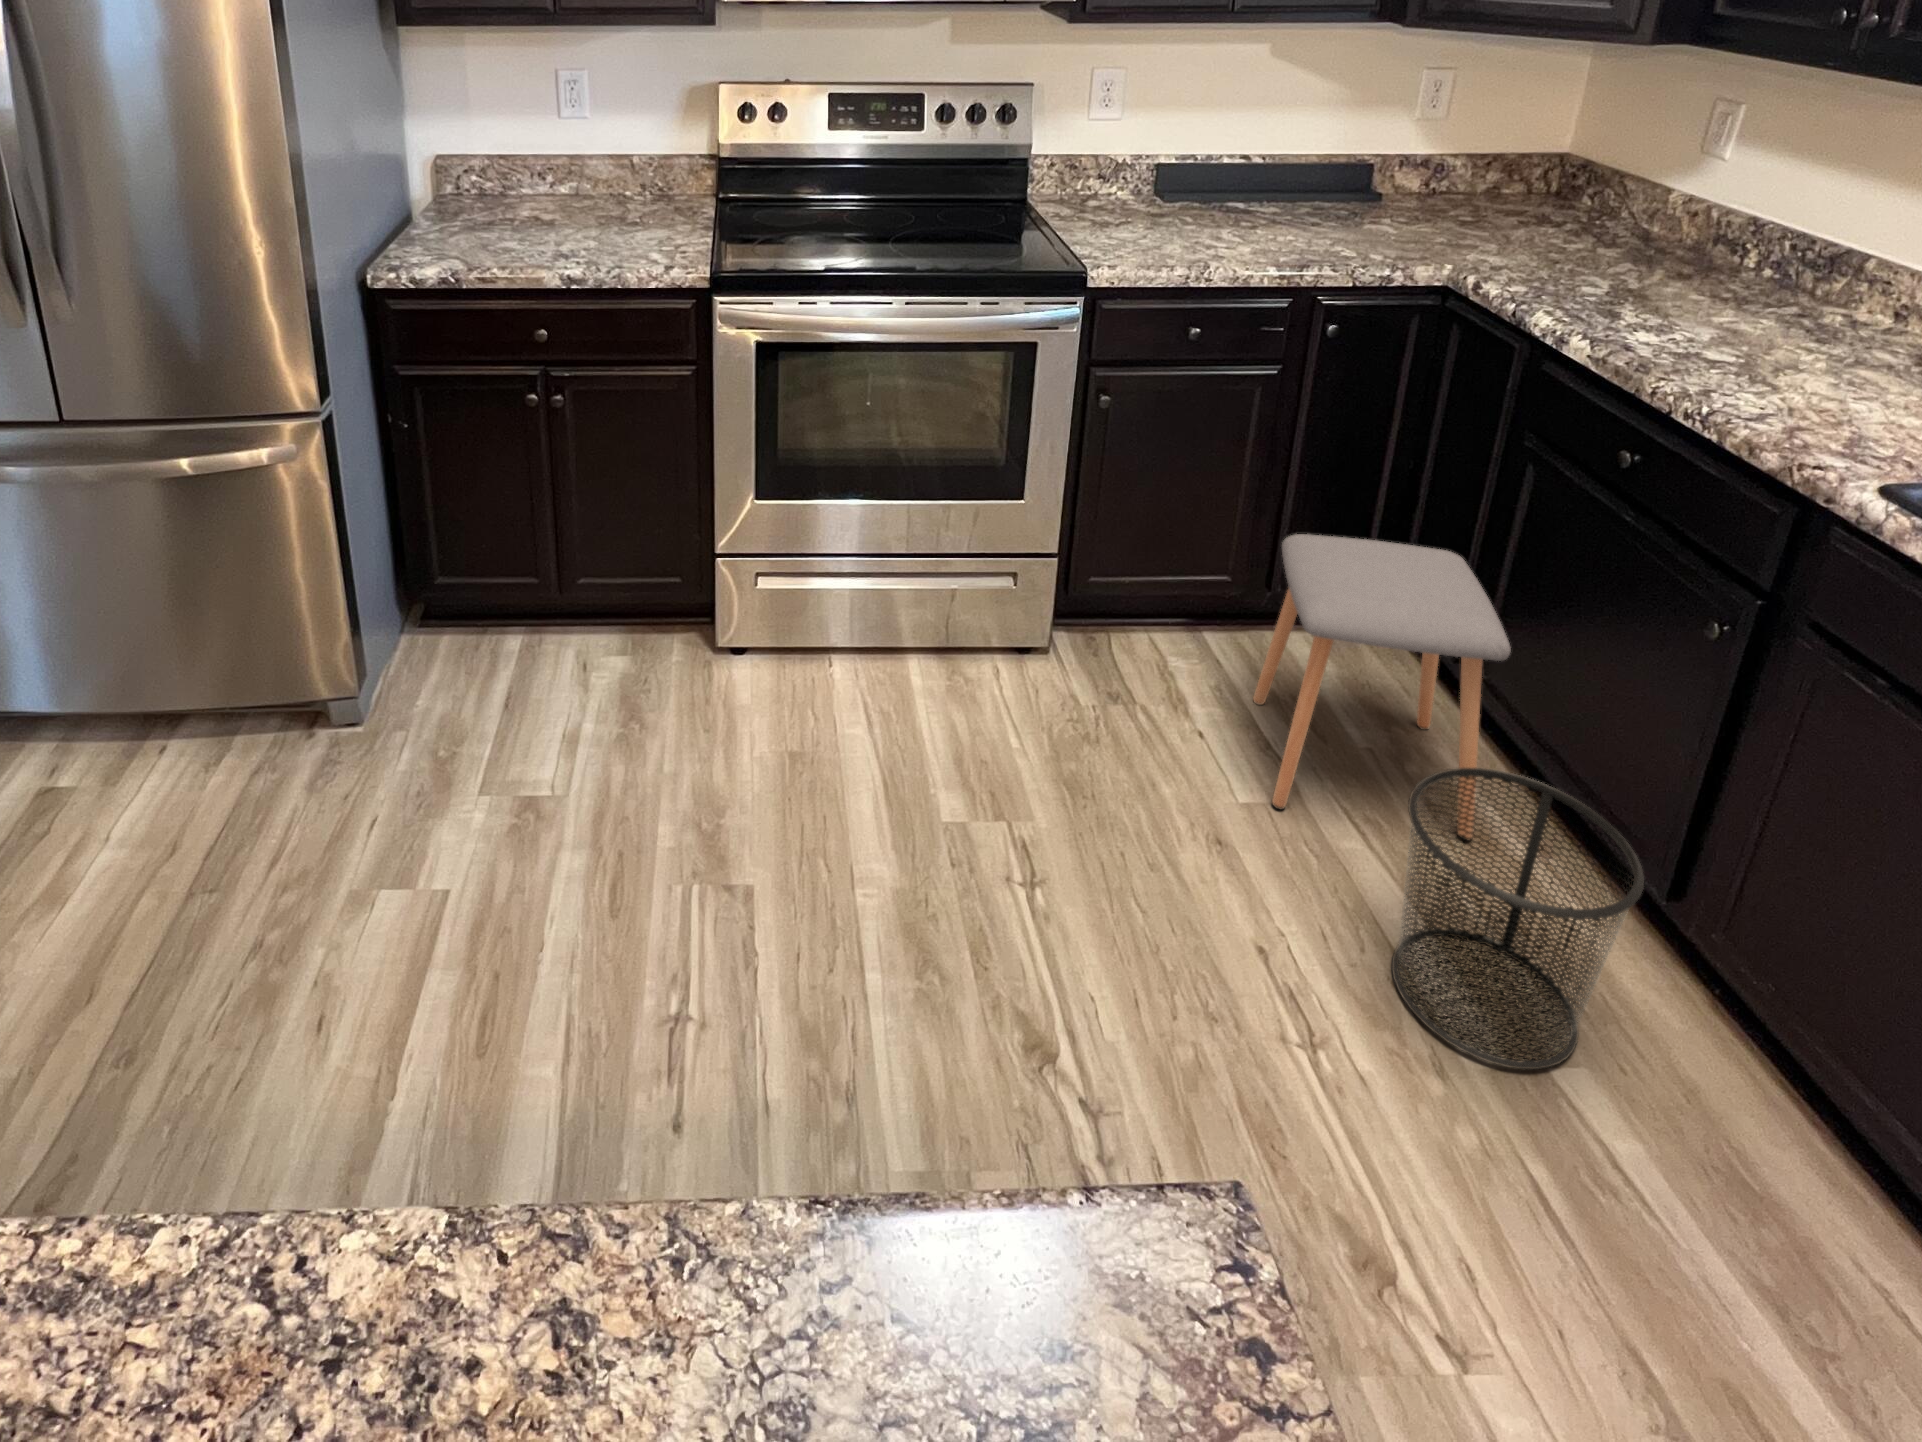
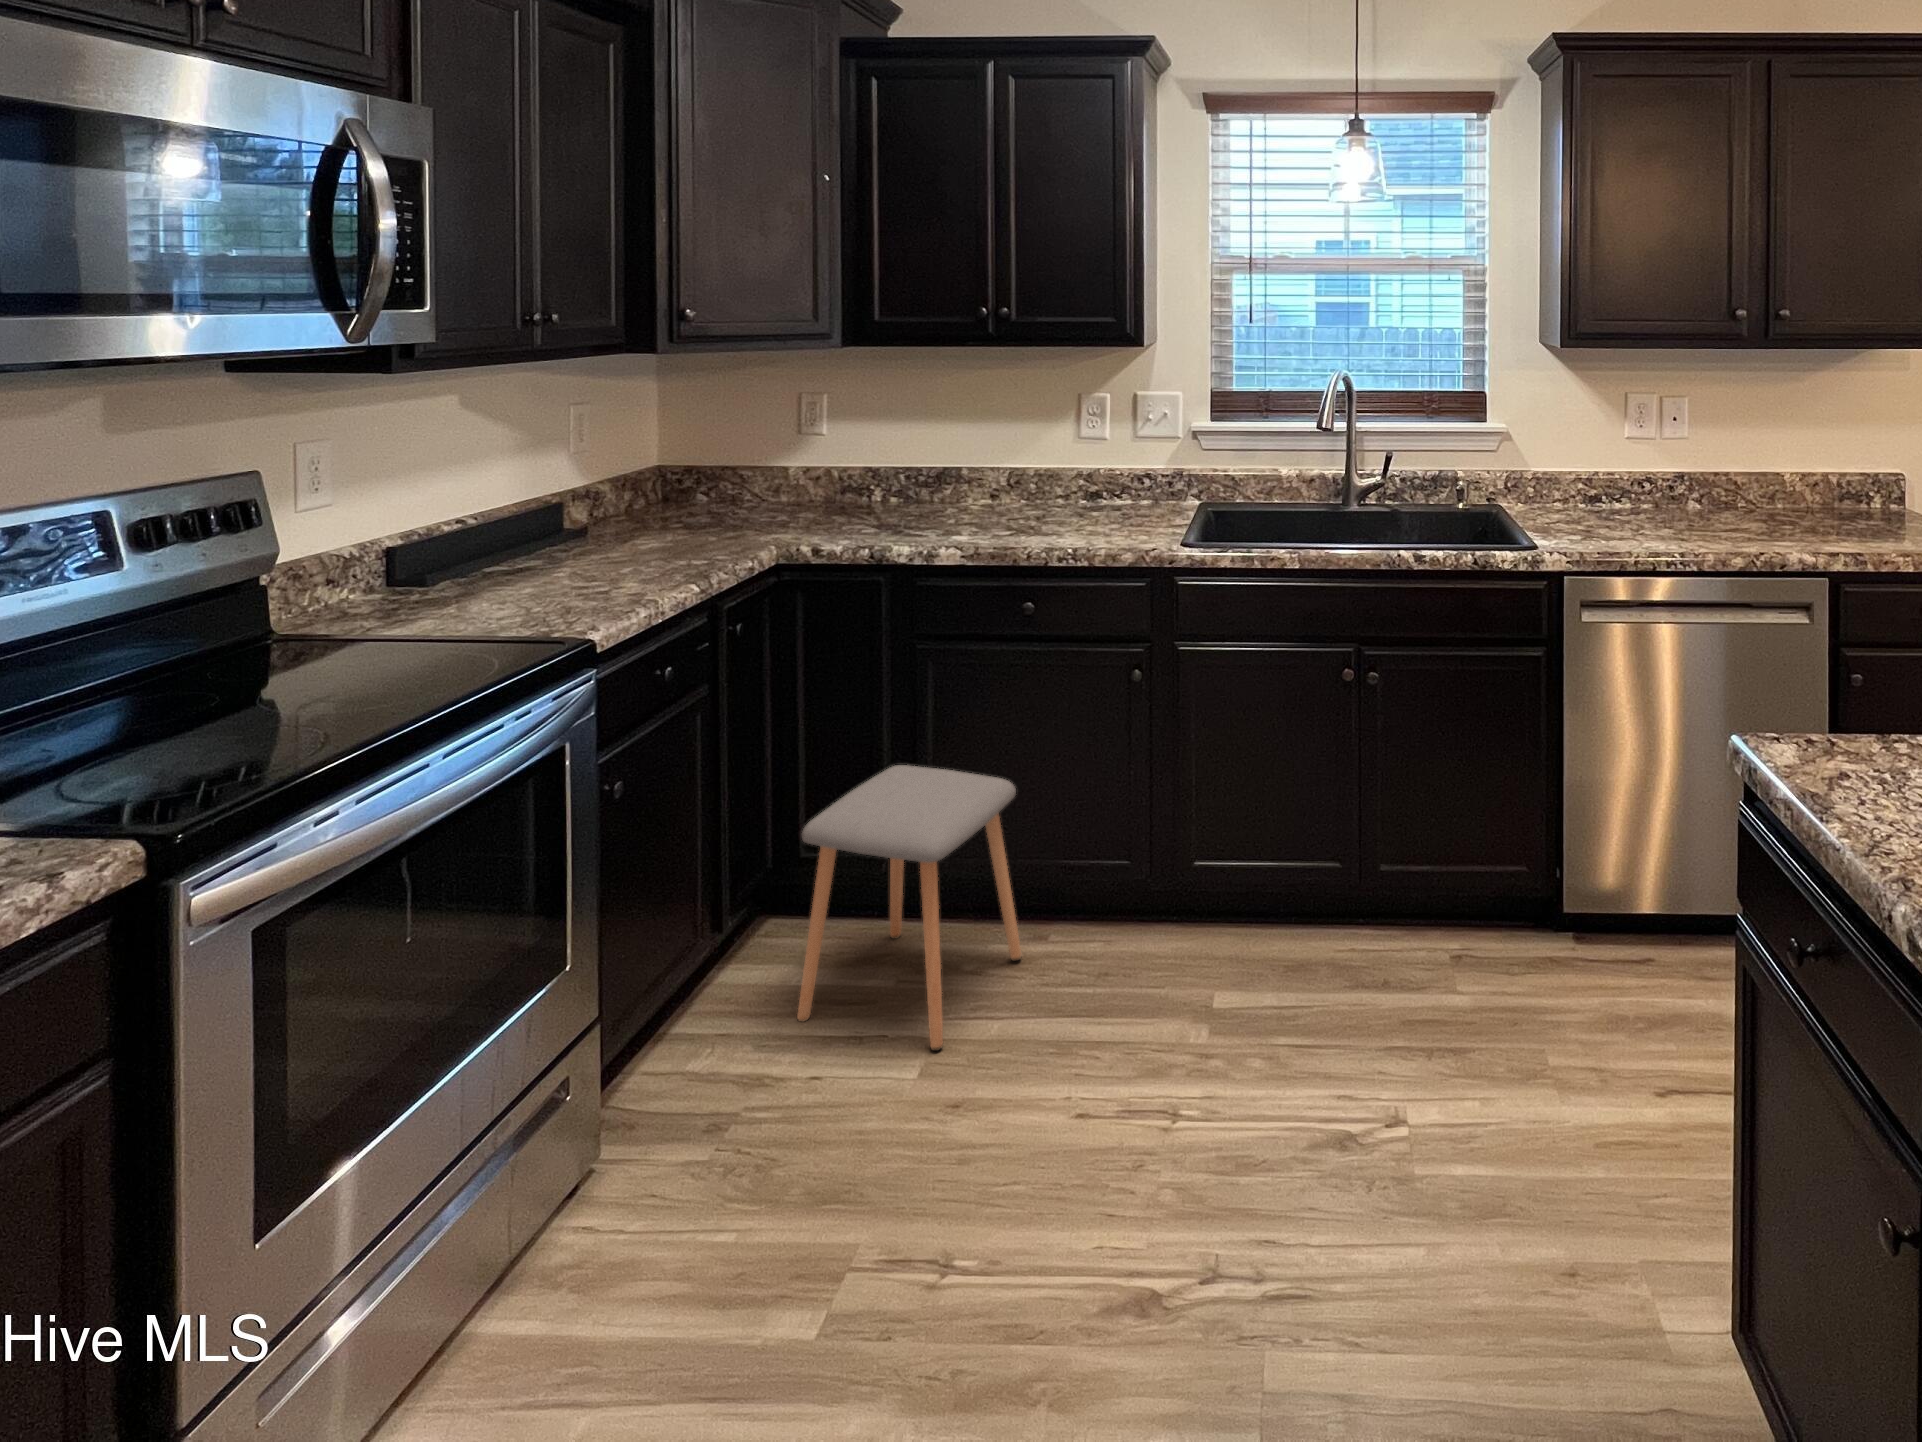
waste bin: present [1392,768,1644,1069] -> none [1079,828,1221,1046]

